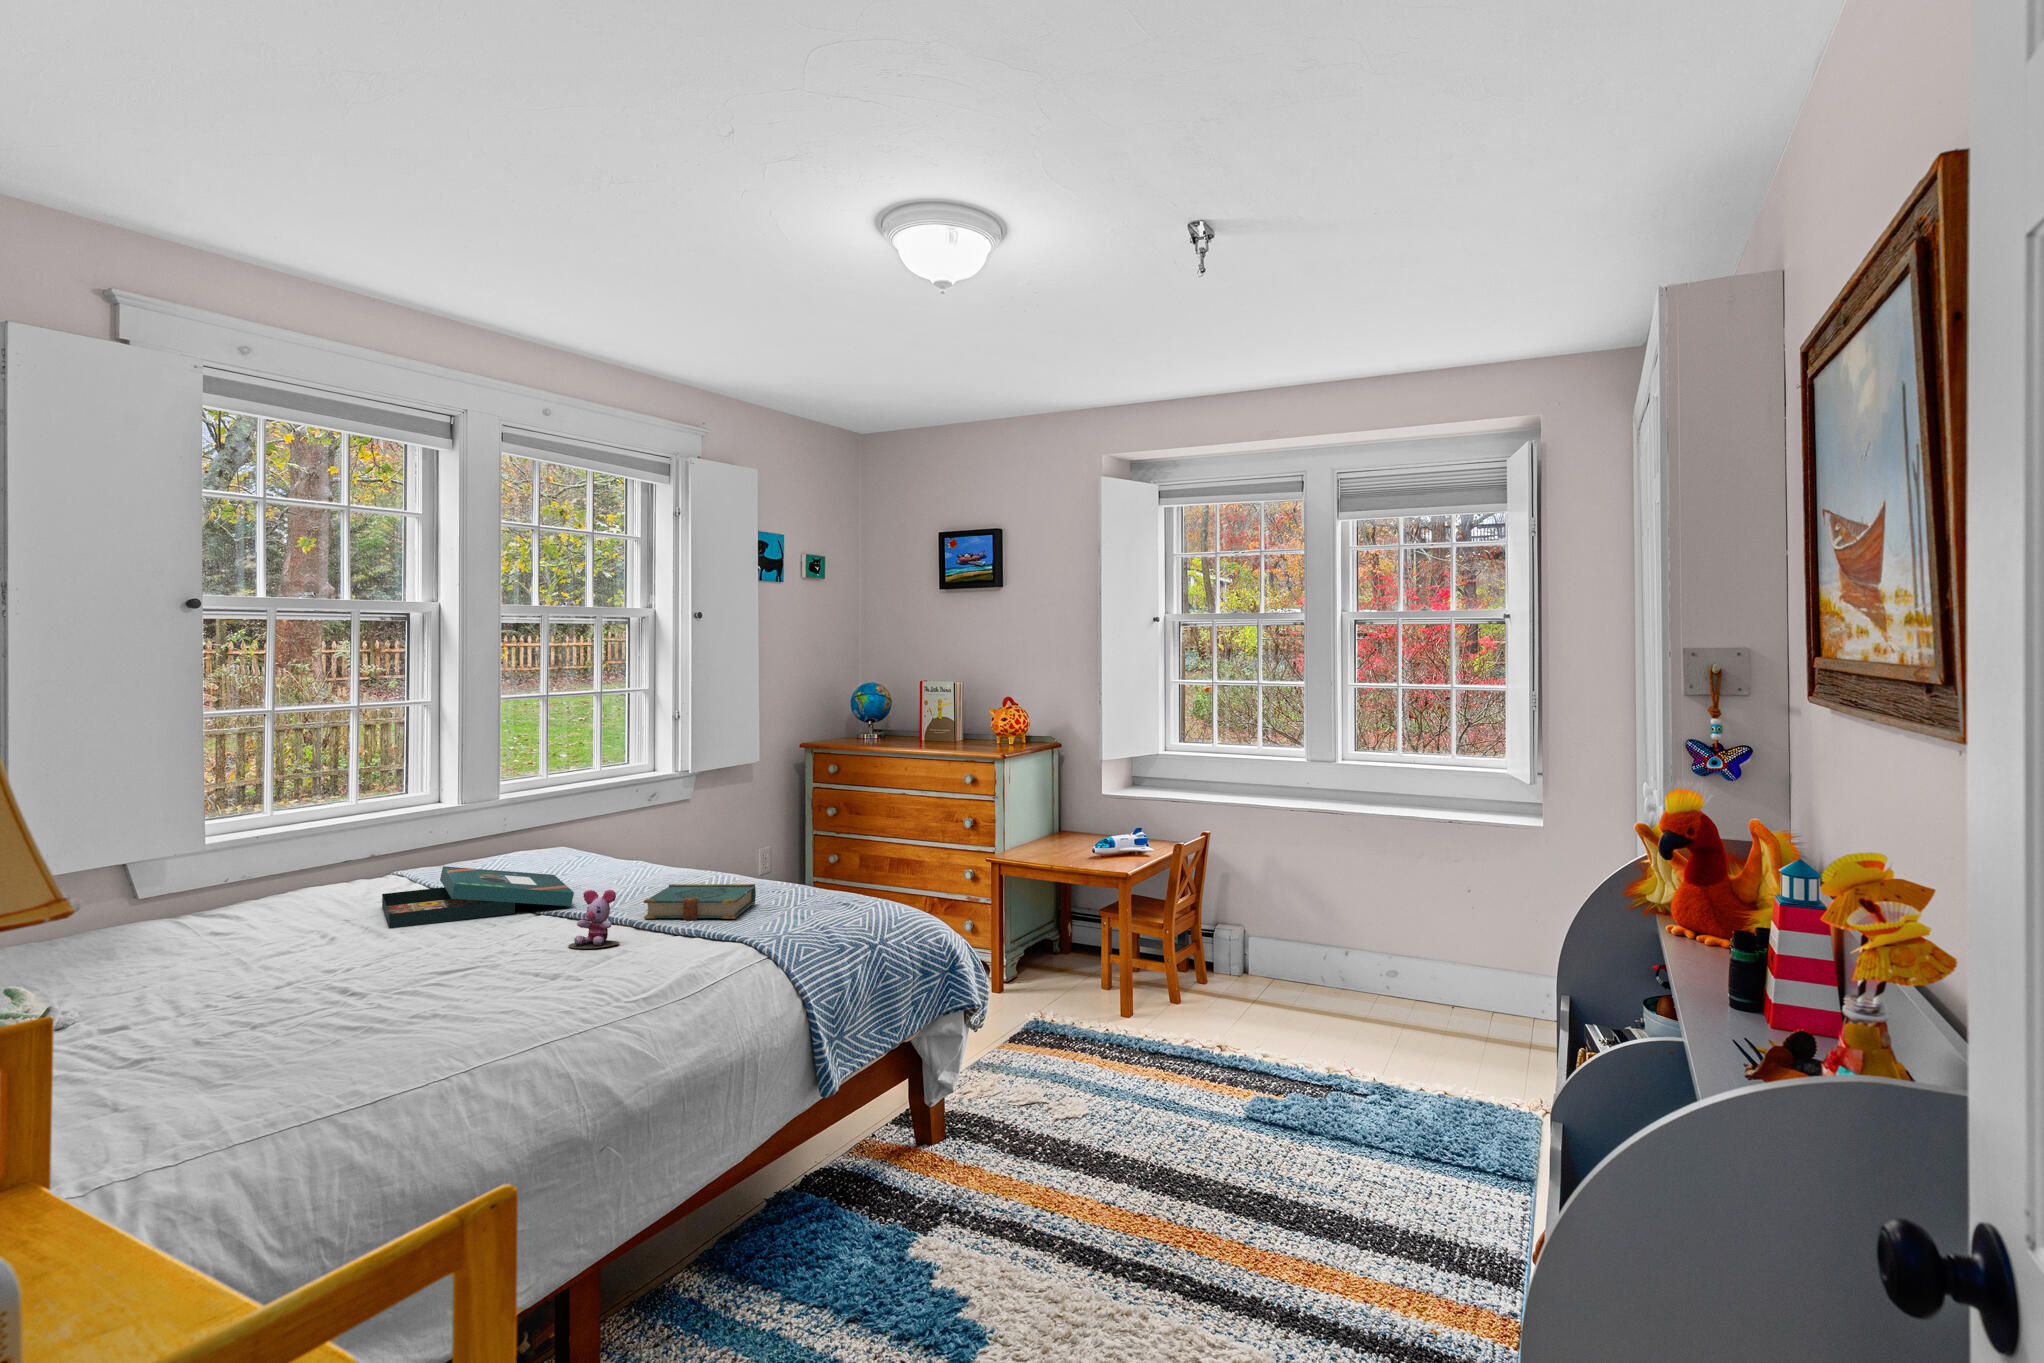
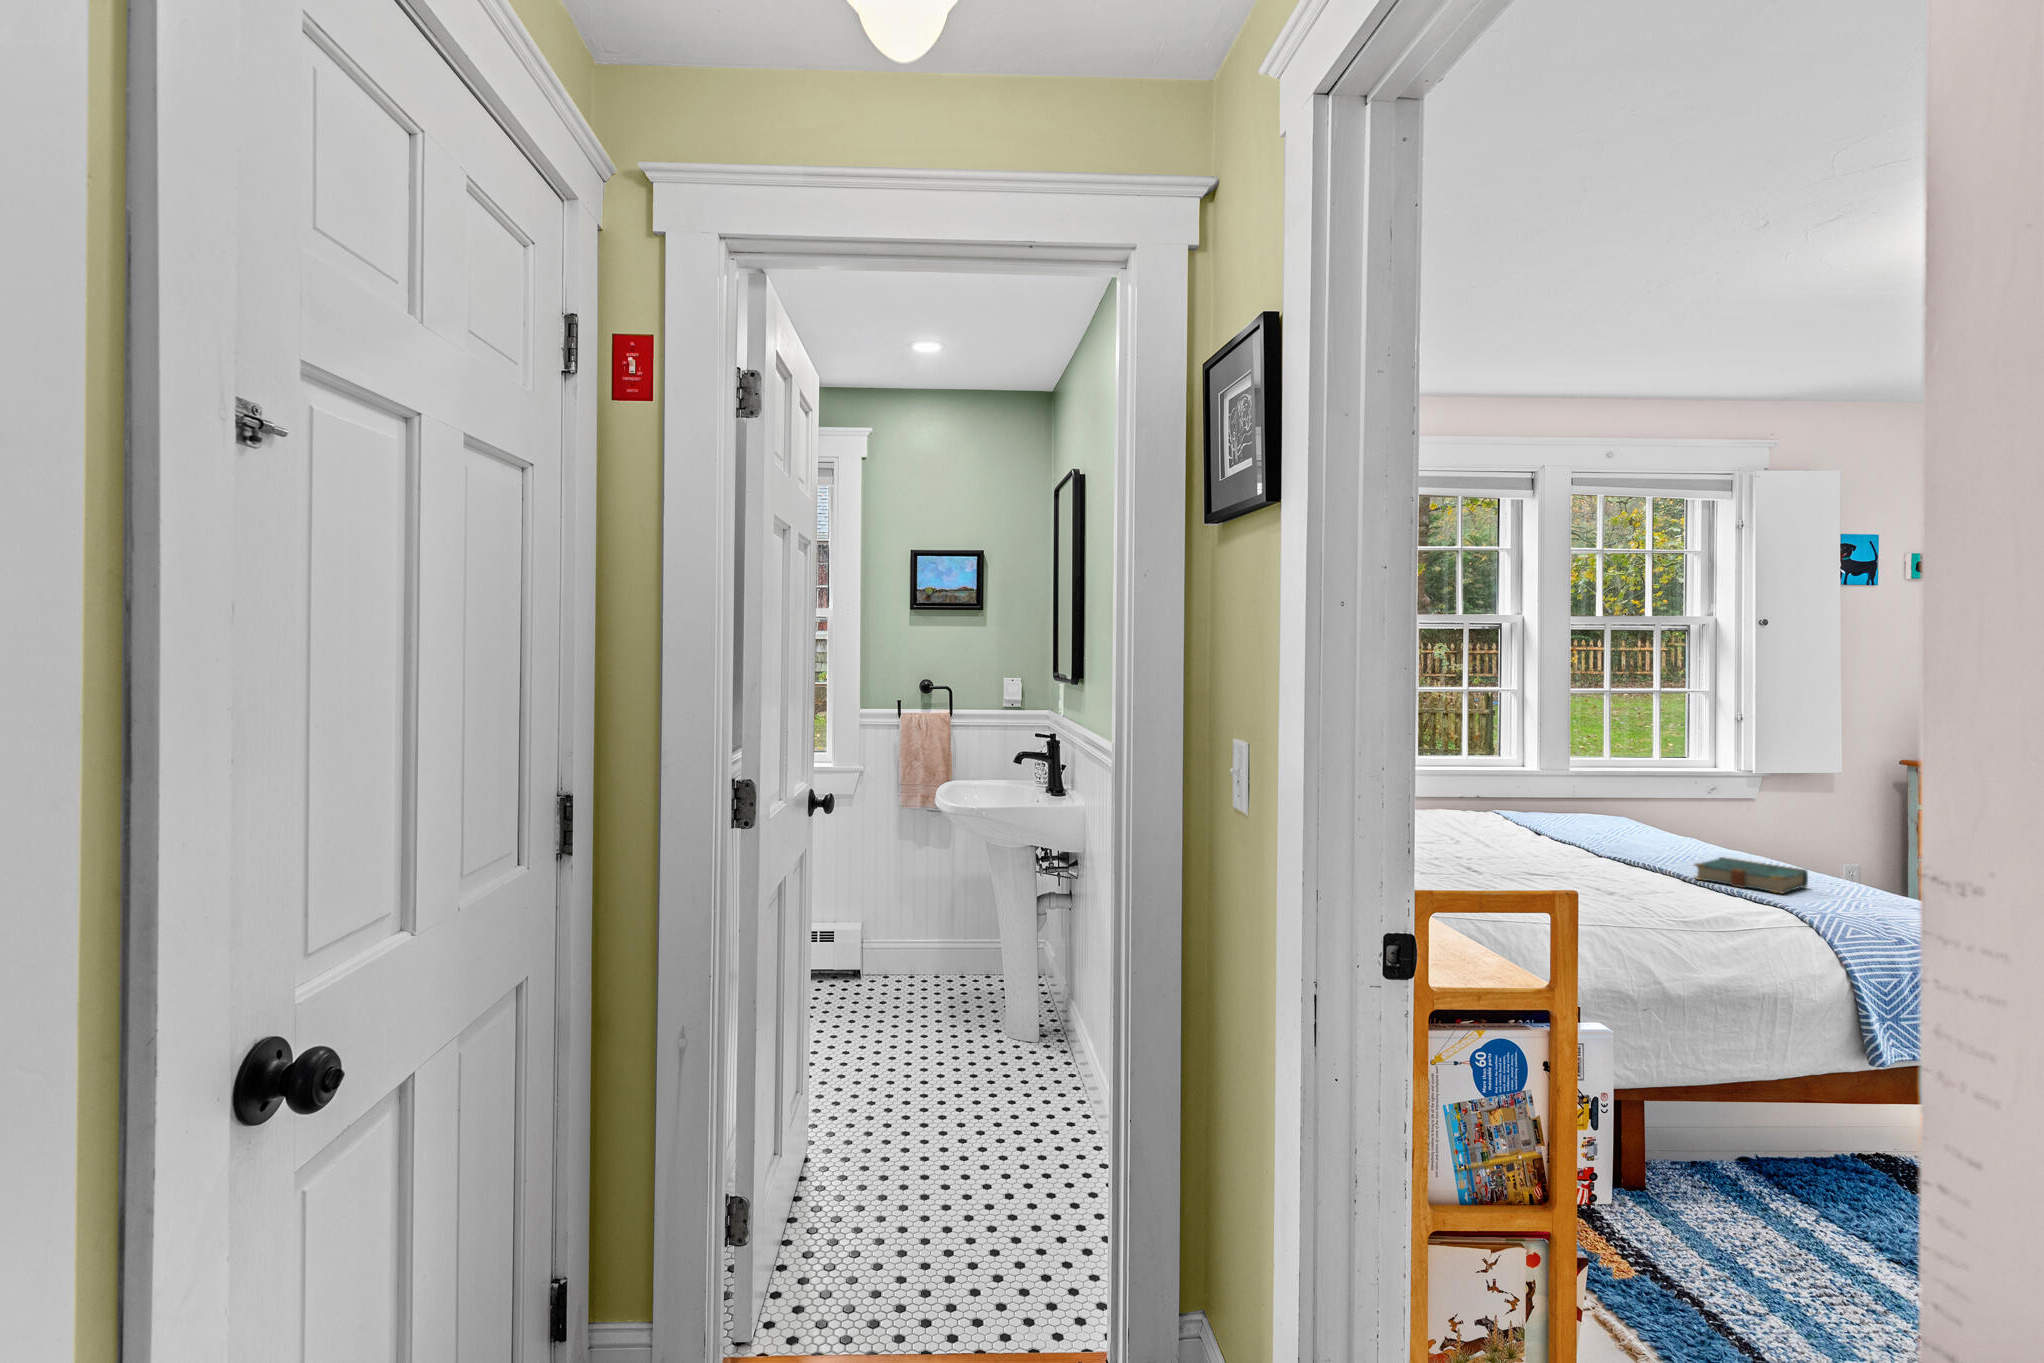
board game: present [382,866,574,928] -> none [1486,815,1633,860]
stuffed toy: present [569,890,620,948] -> none [1626,844,1696,891]

